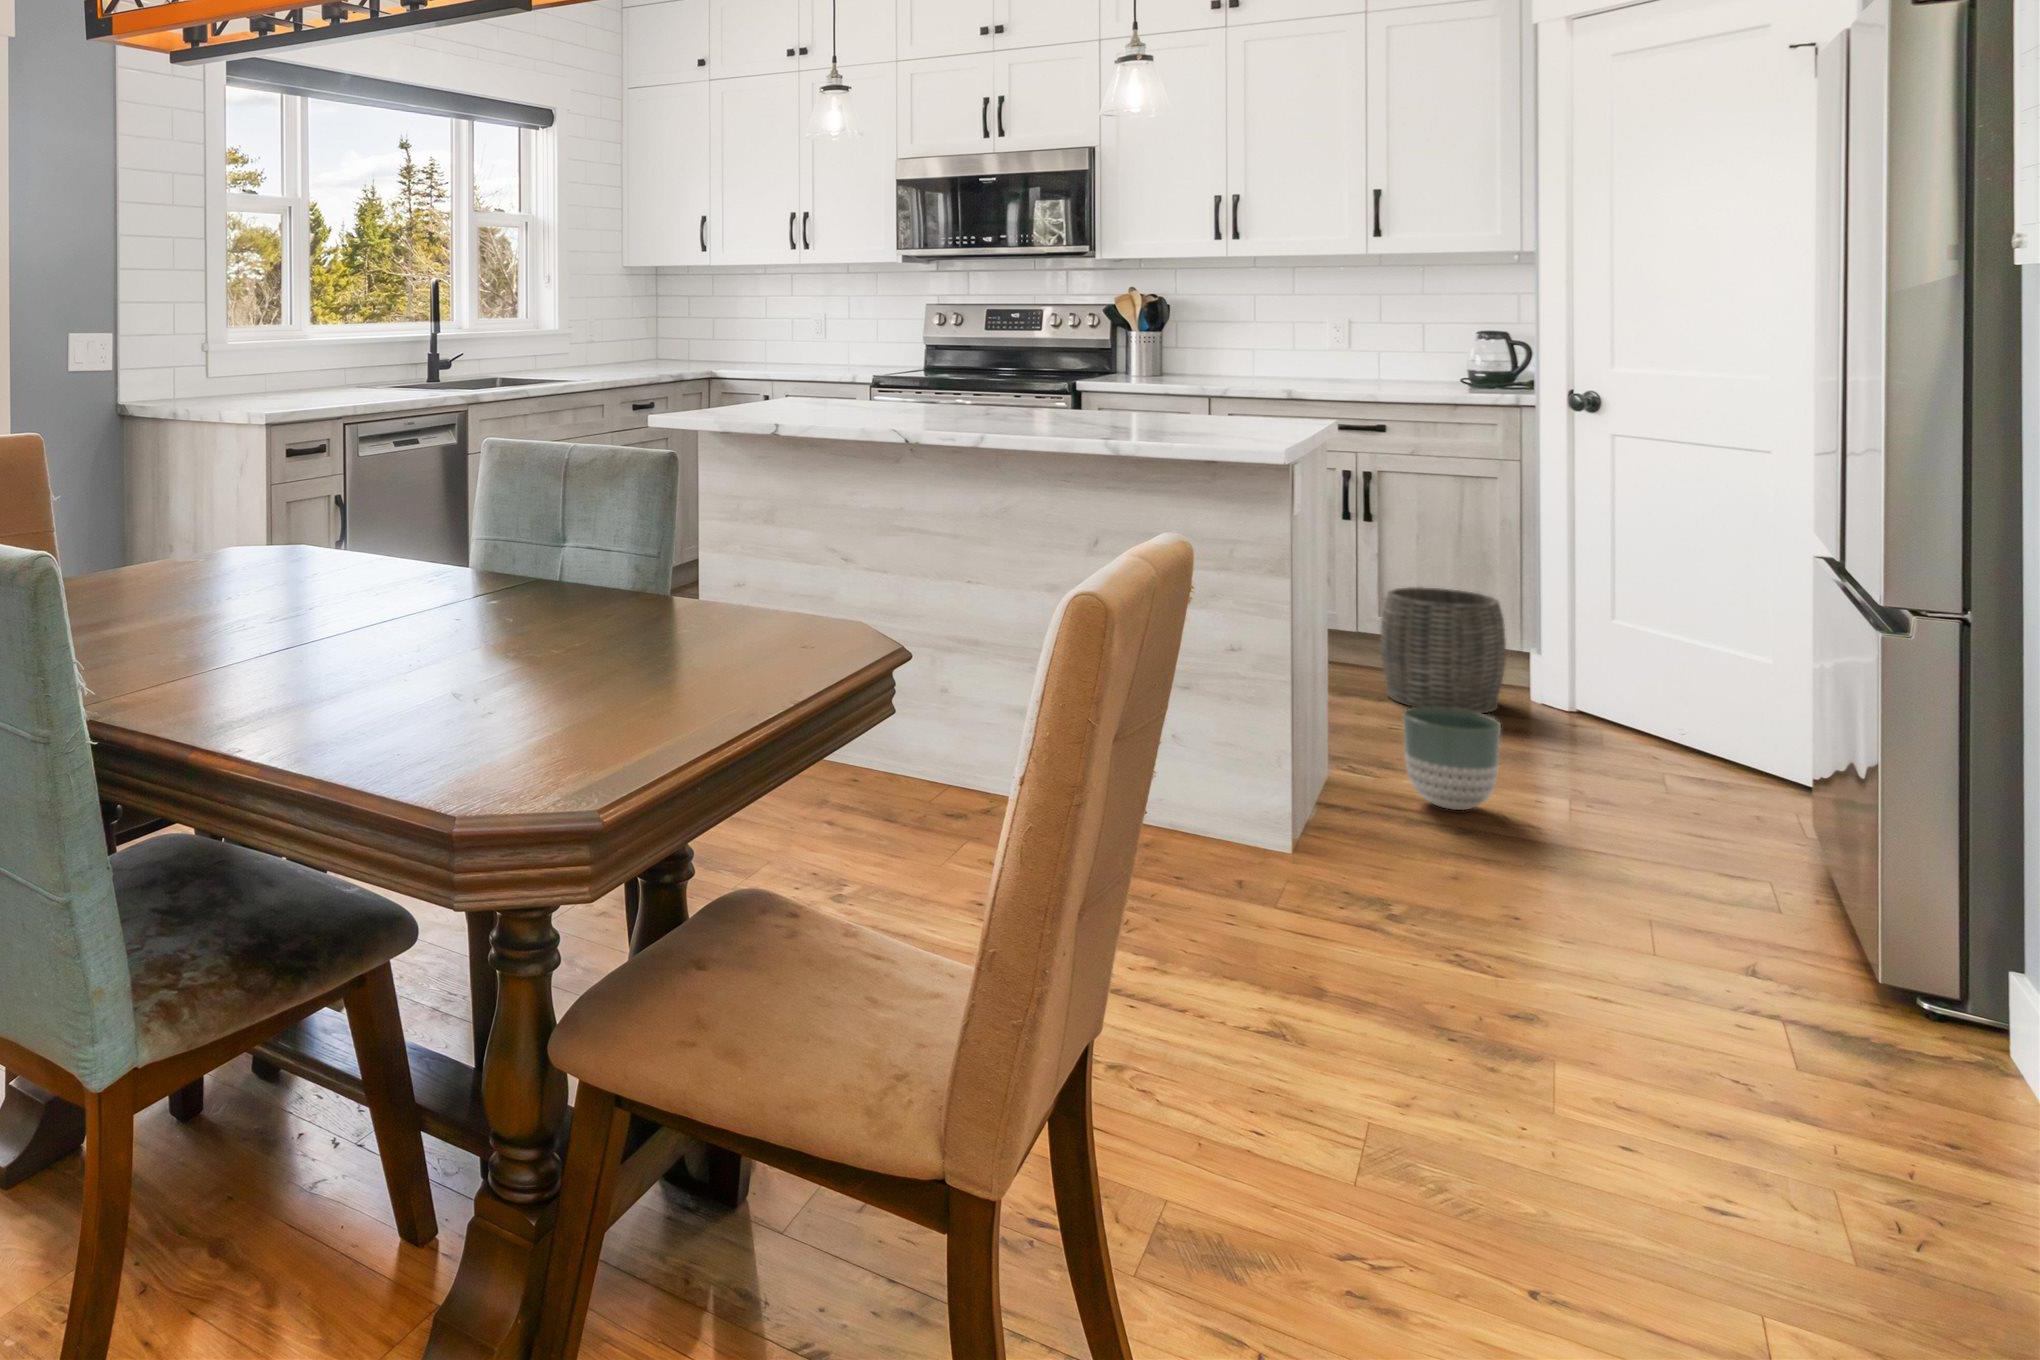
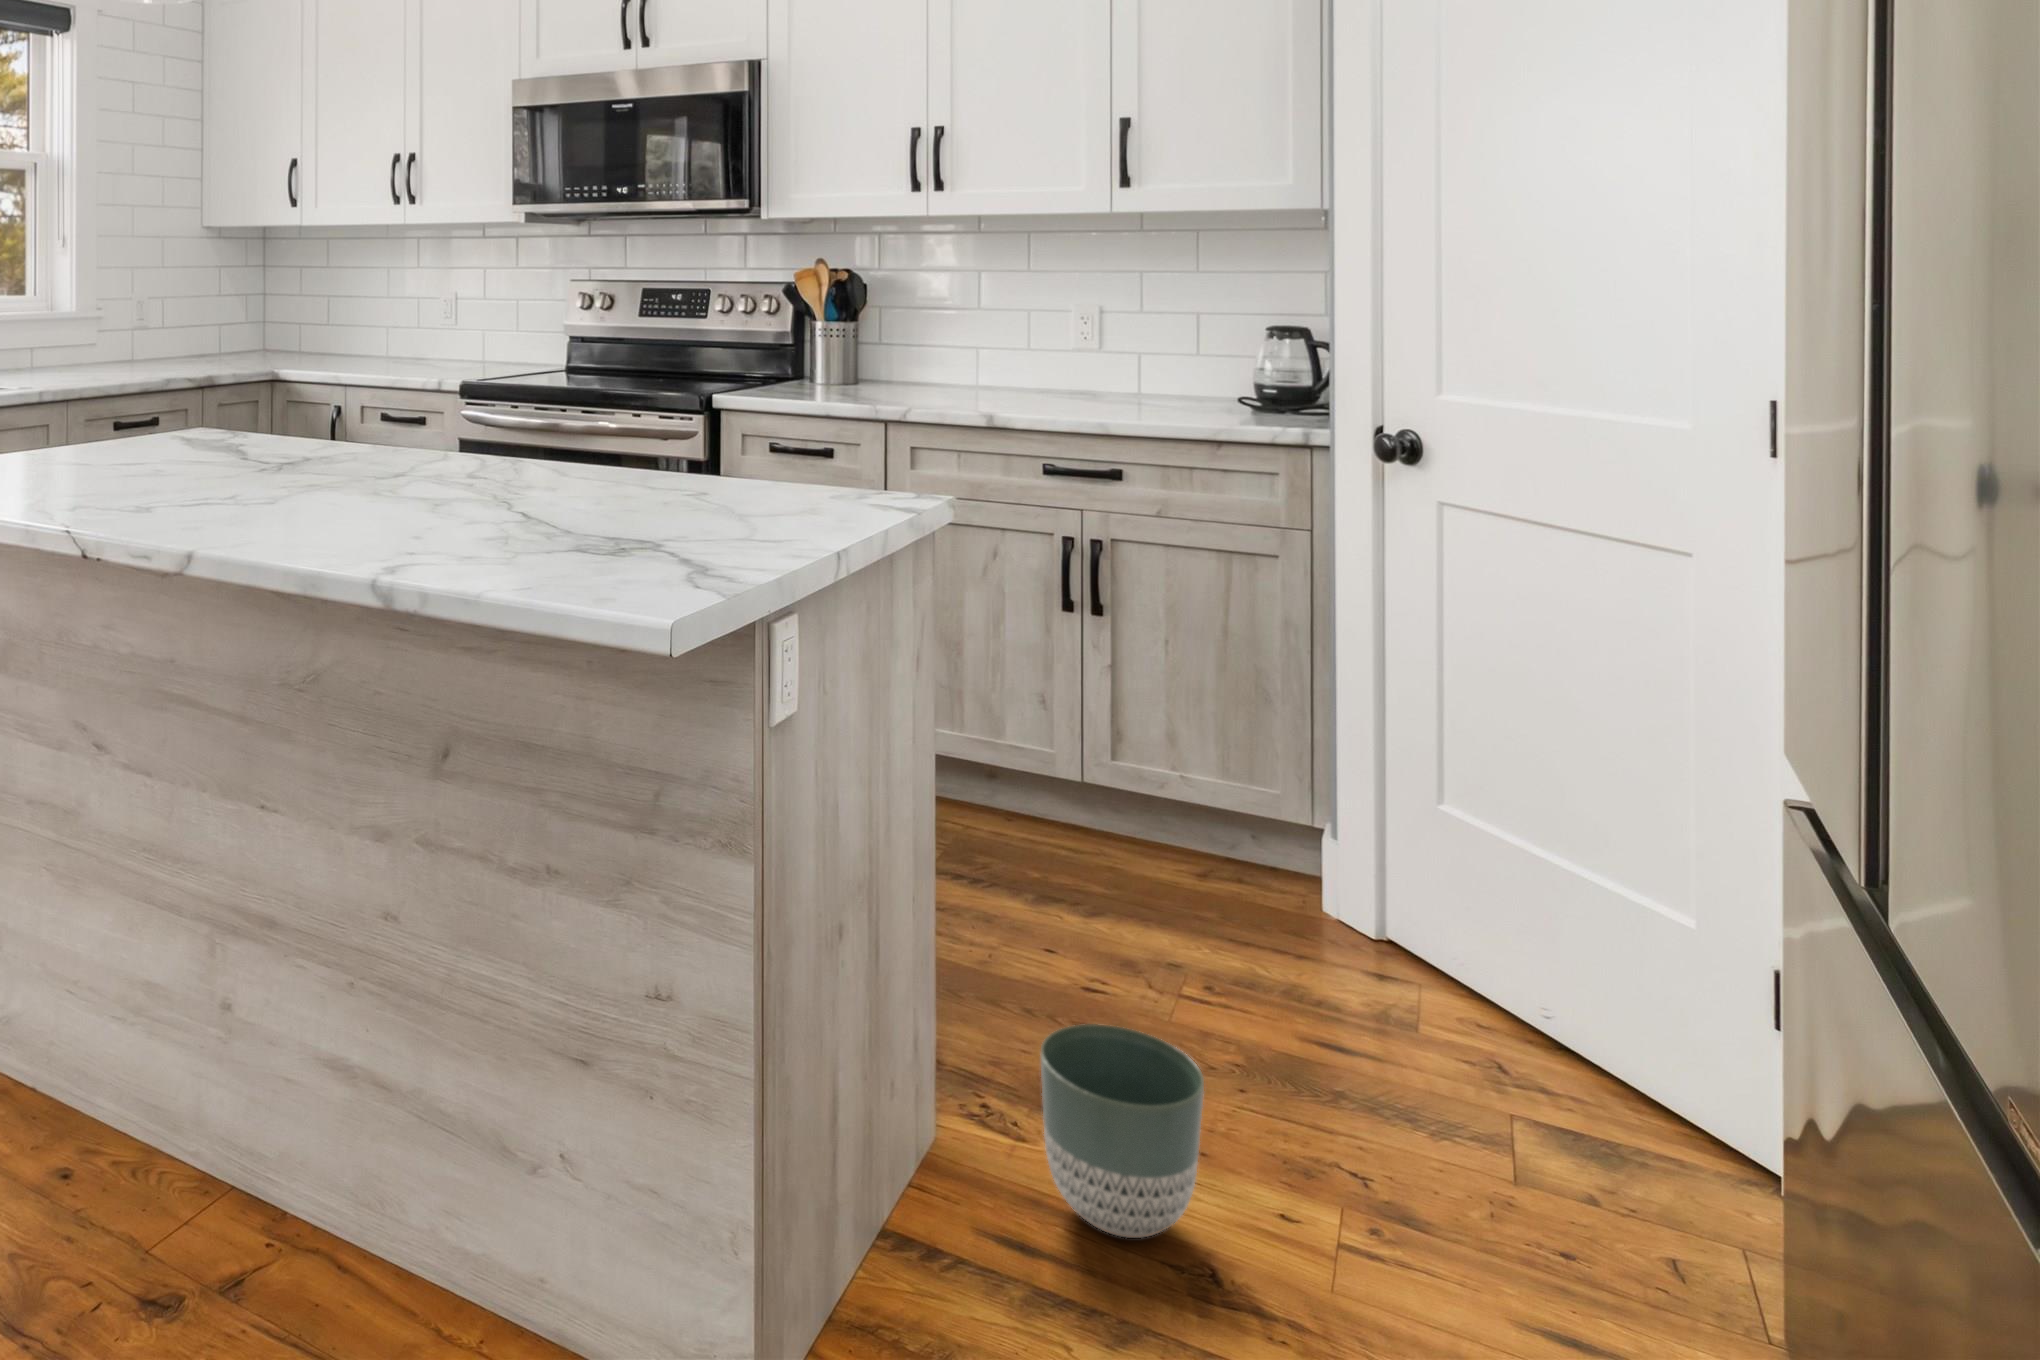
woven basket: present [1380,587,1506,713] -> none [1098,720,1277,934]

